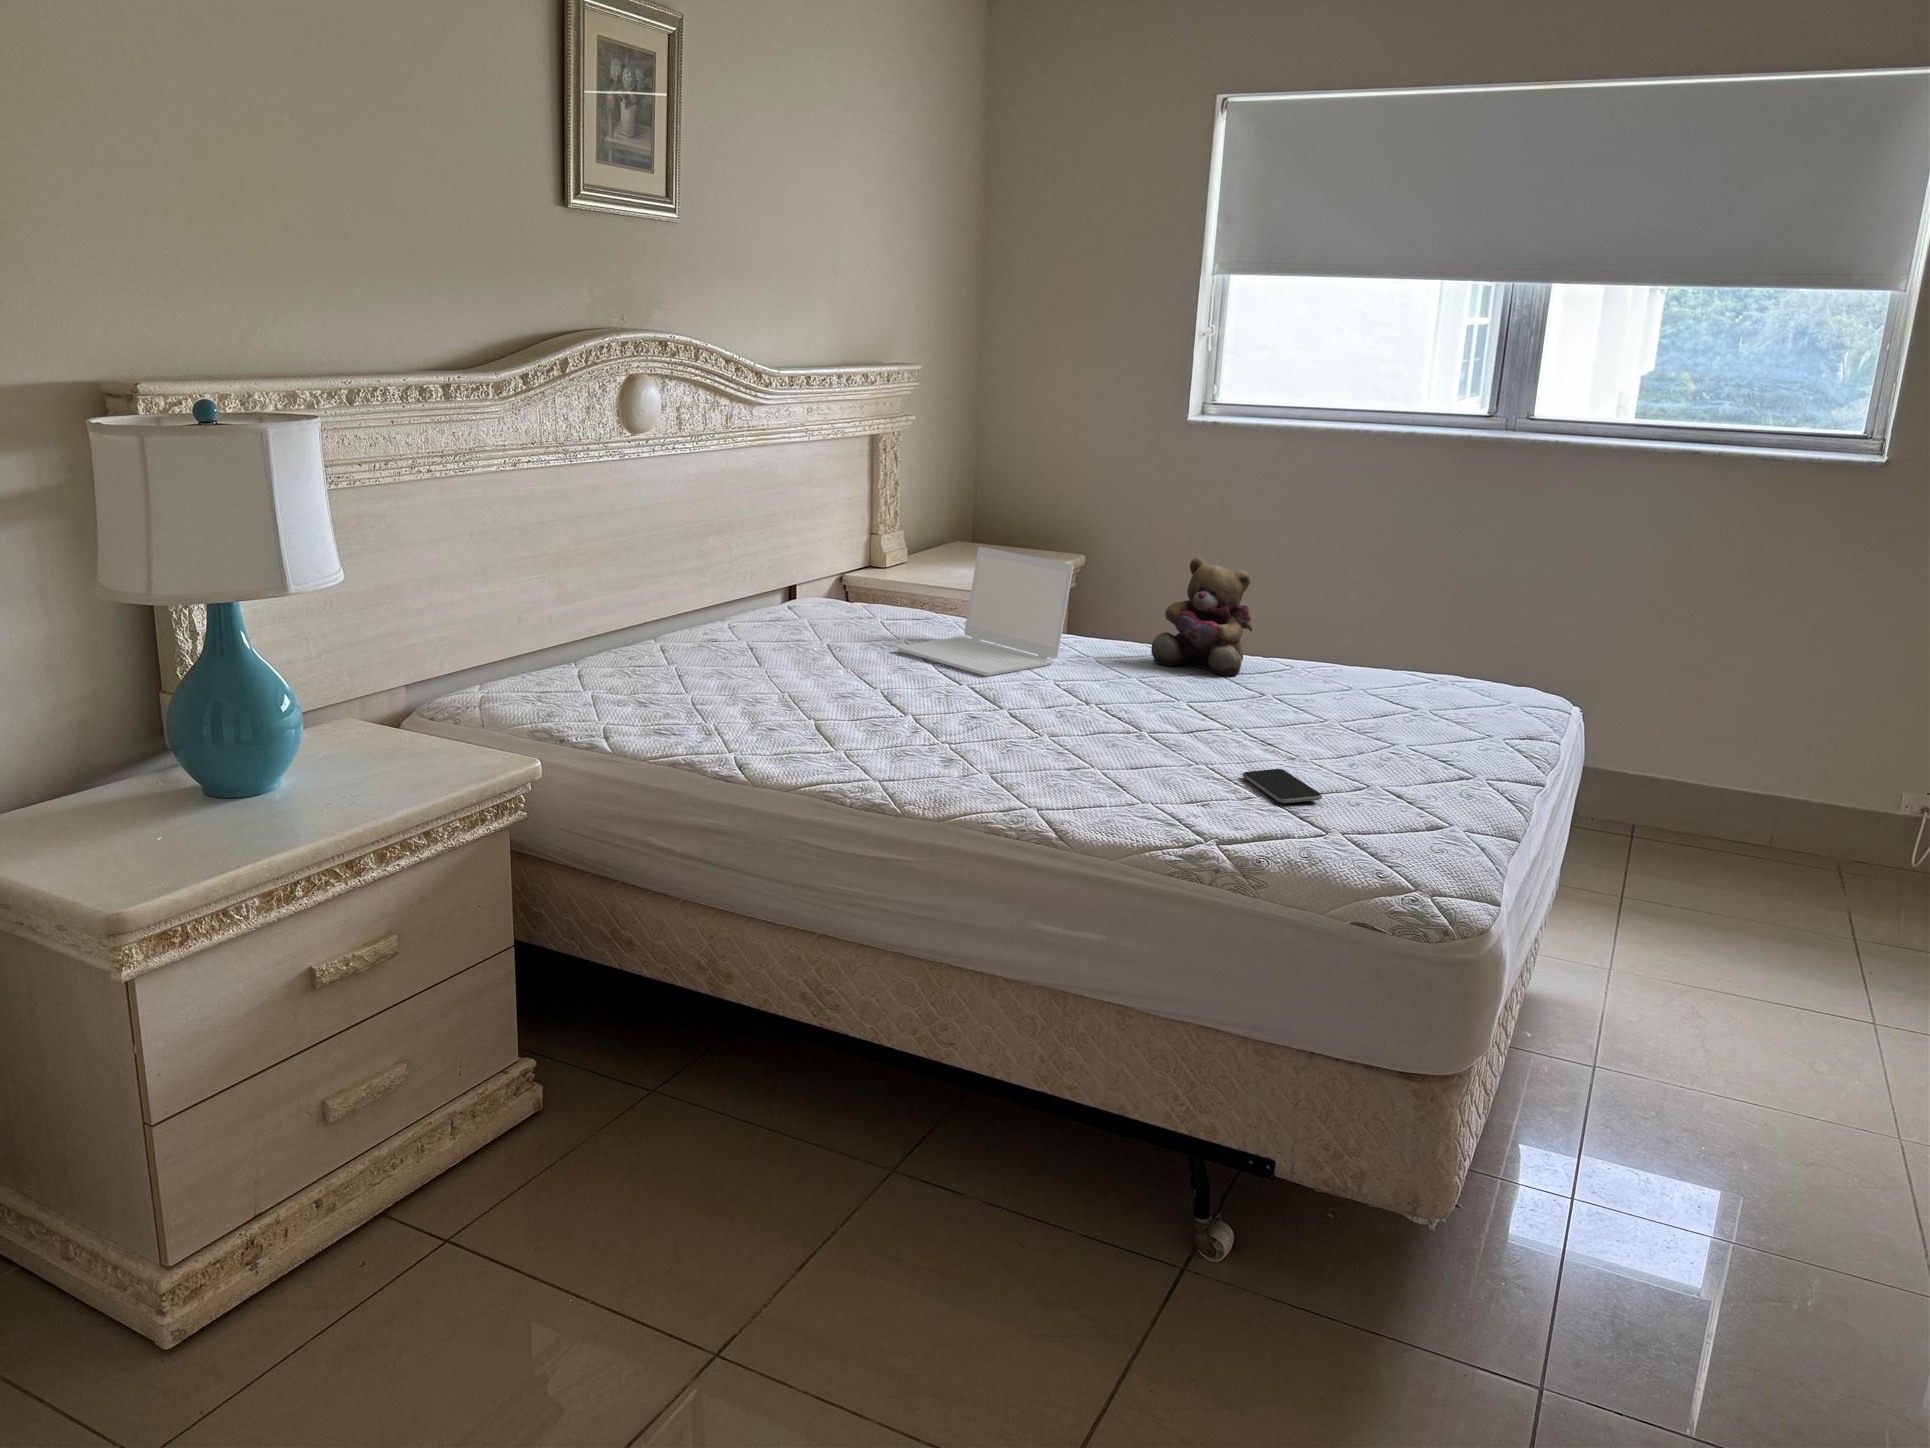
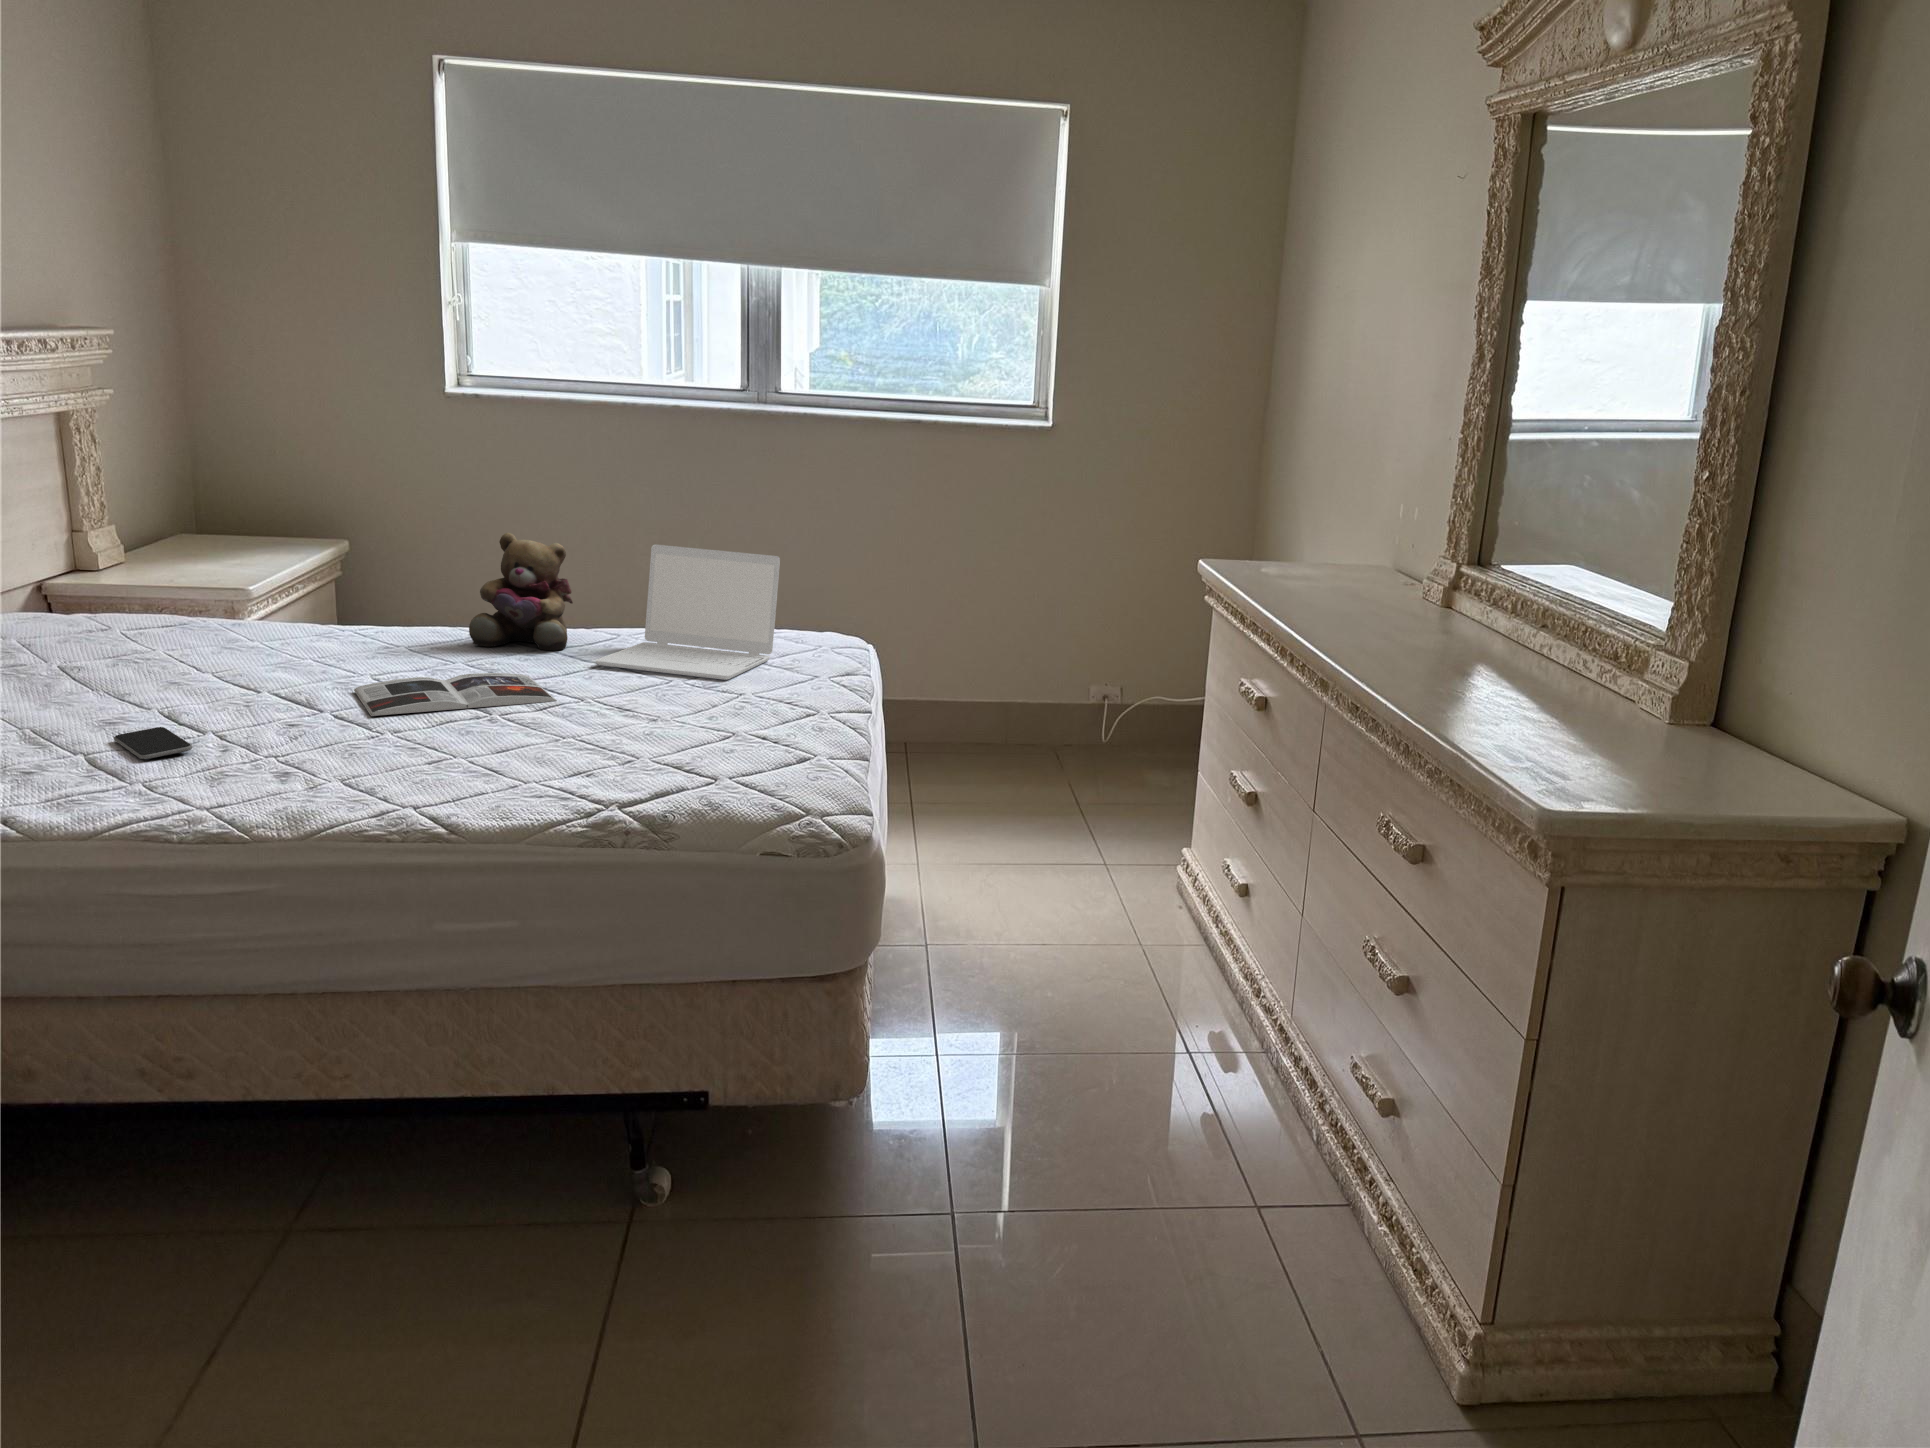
laptop: present [897,547,1073,676] -> present [596,544,780,680]
magazine: none [1034,687,1207,727] -> present [354,673,557,716]
smartphone: present [1243,769,1322,803] -> present [114,727,192,759]

